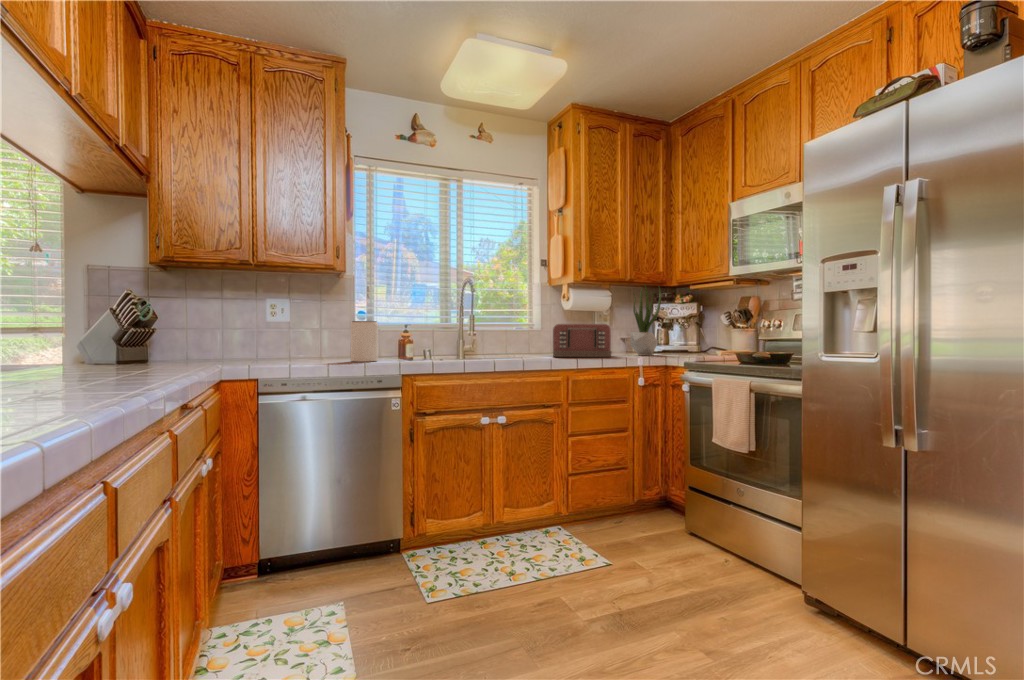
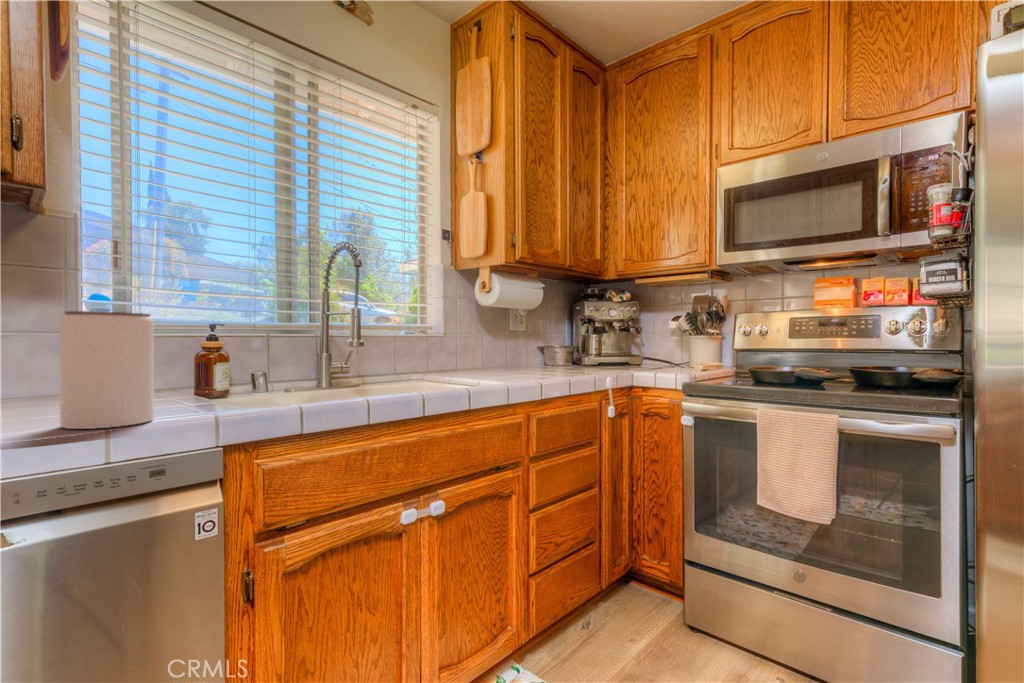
potted plant: present [630,286,661,355] -> none [592,269,637,373]
toaster: present [553,324,611,357] -> none [484,327,600,384]

